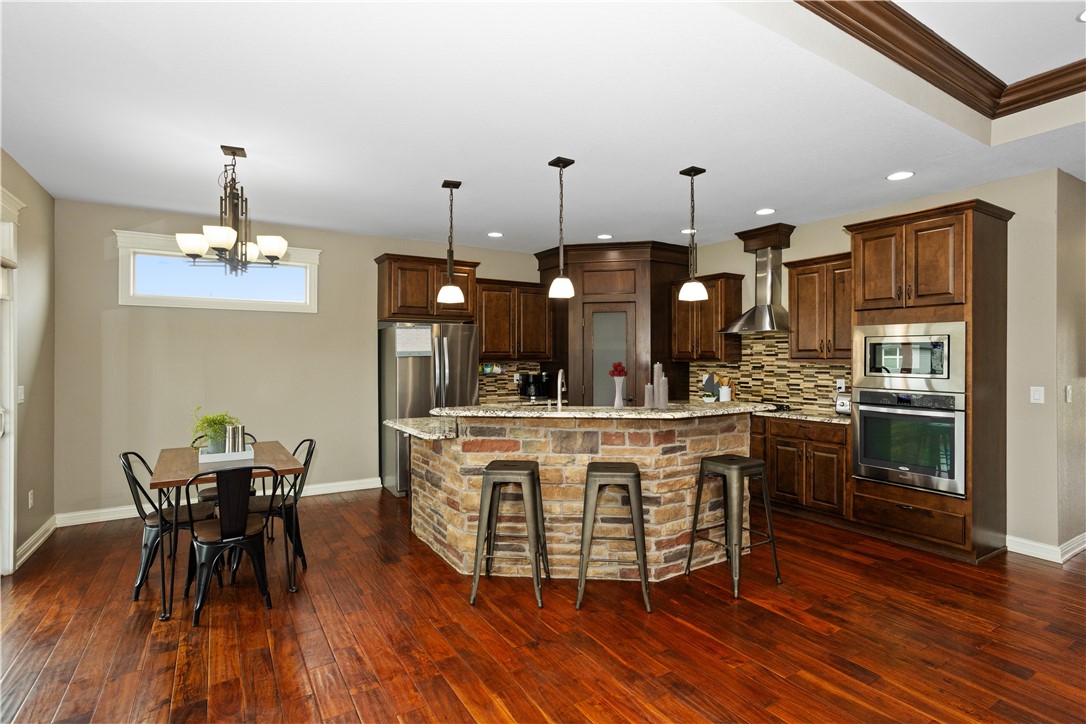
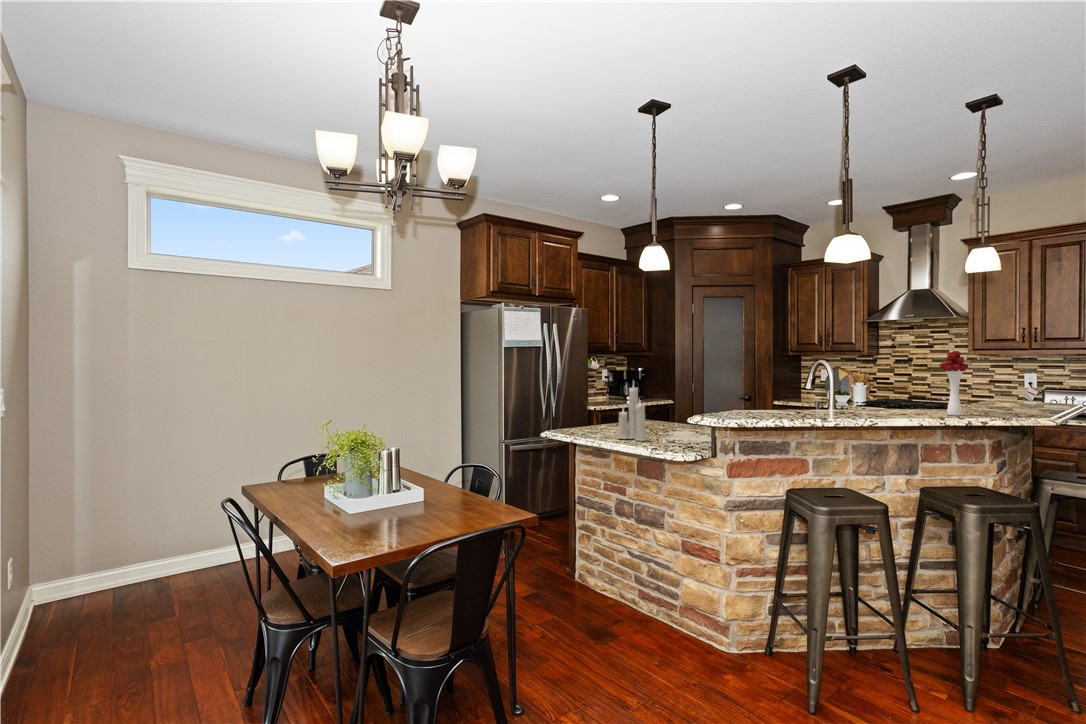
candle: present [645,364,669,409] -> present [618,386,646,441]

